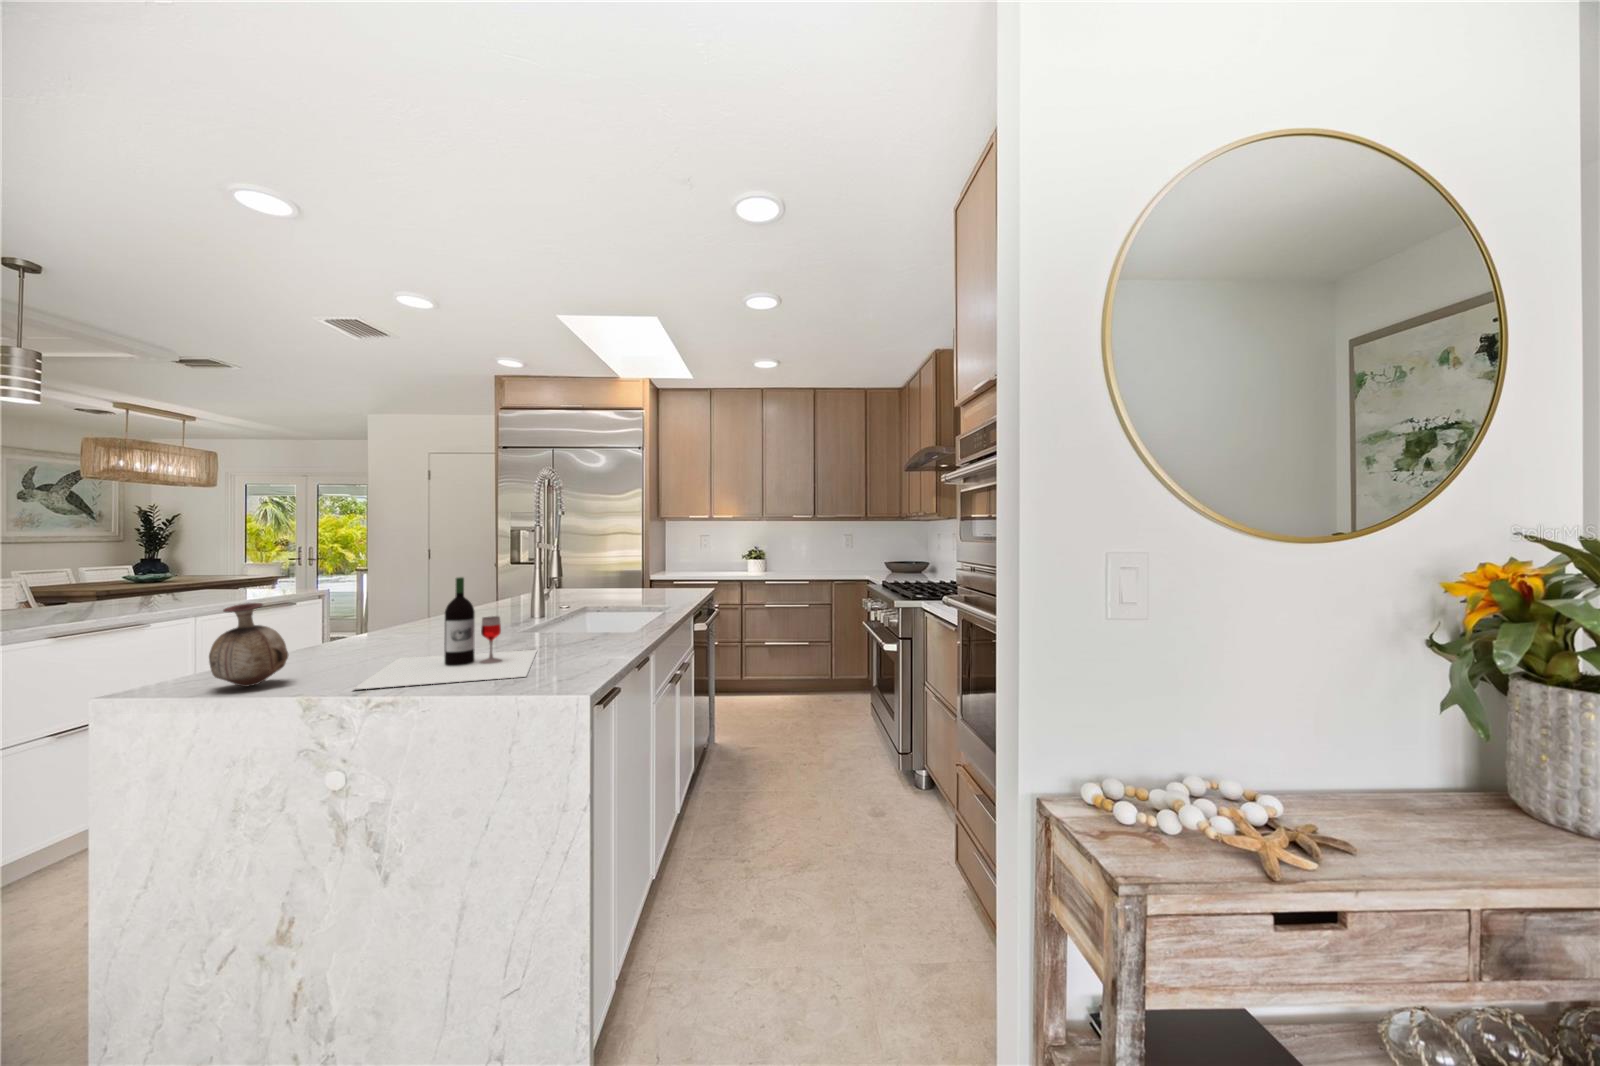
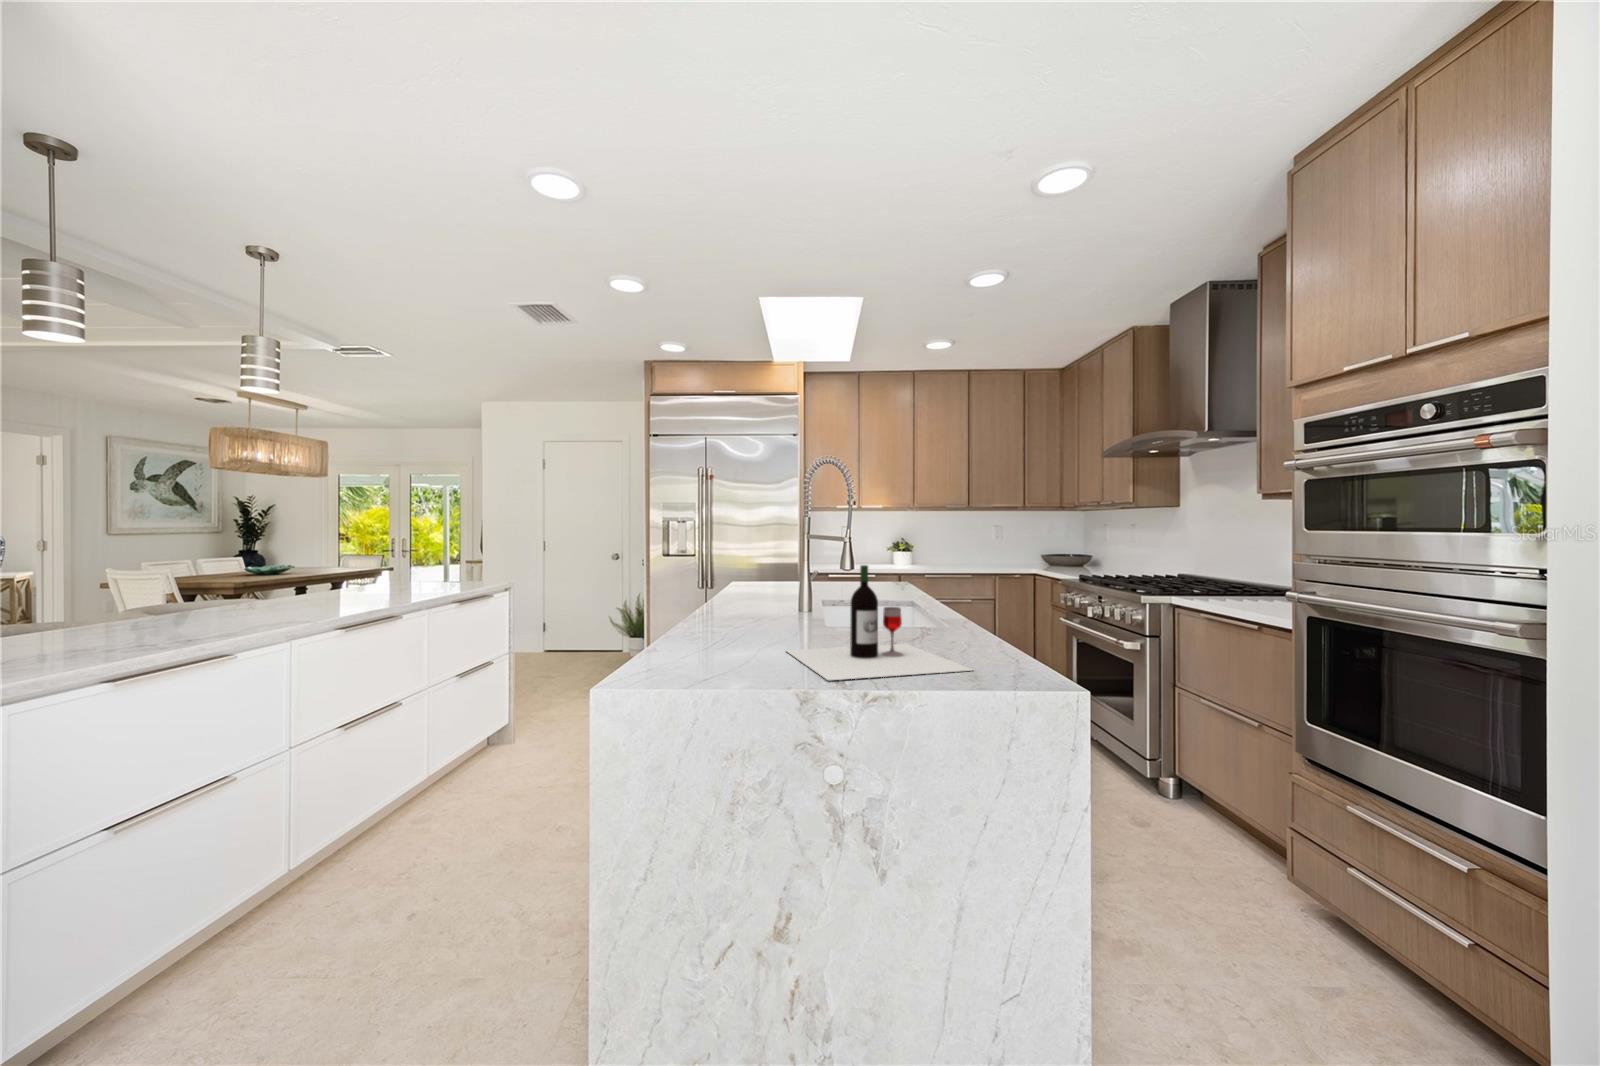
vase: present [209,603,288,687] -> none [672,590,744,676]

